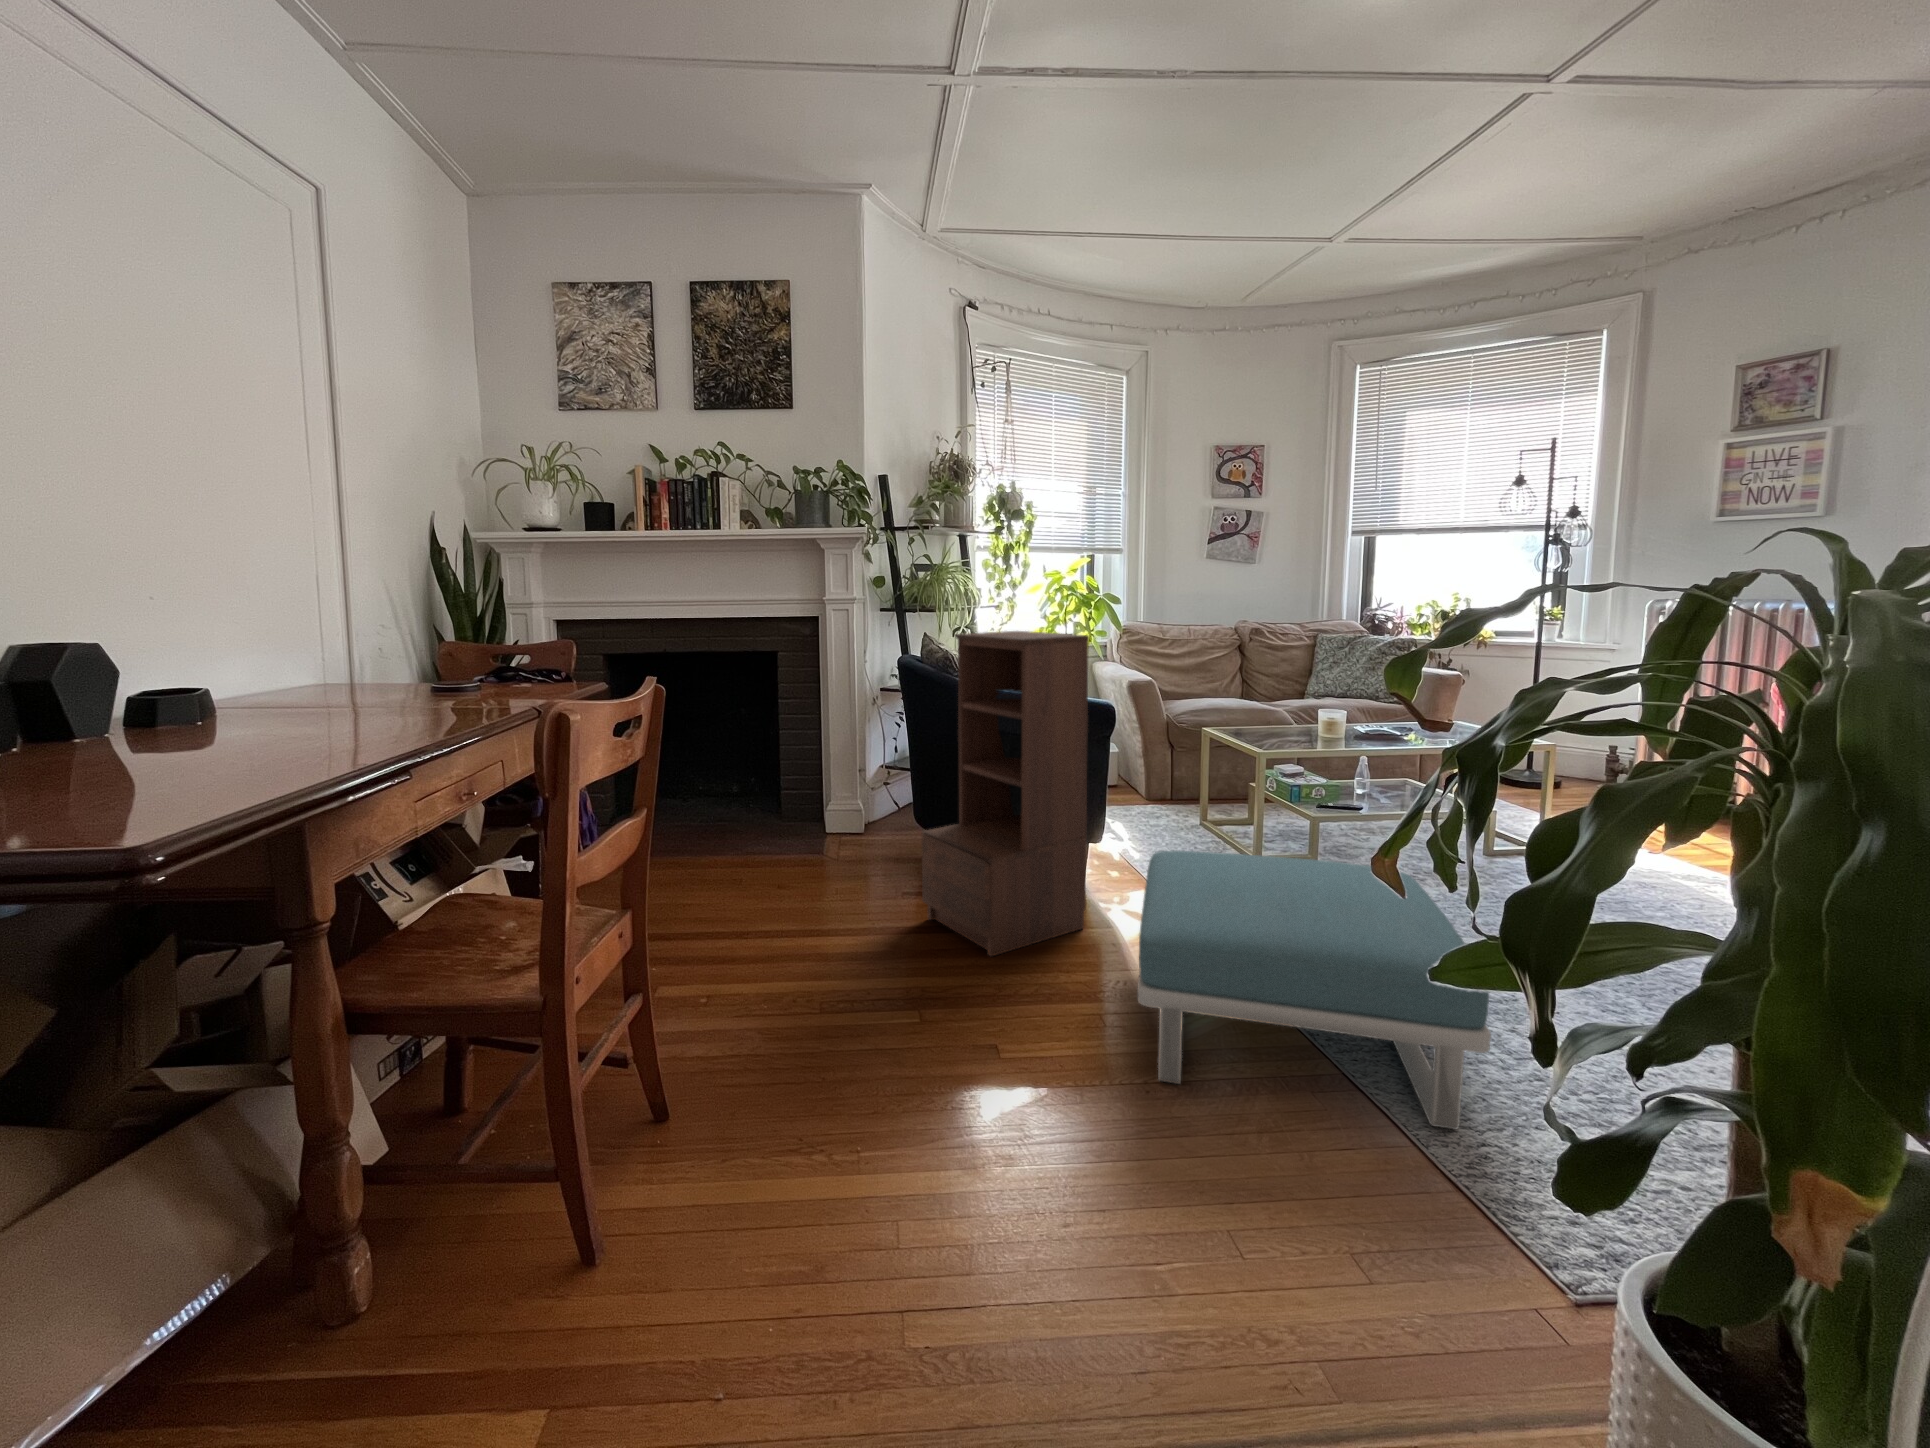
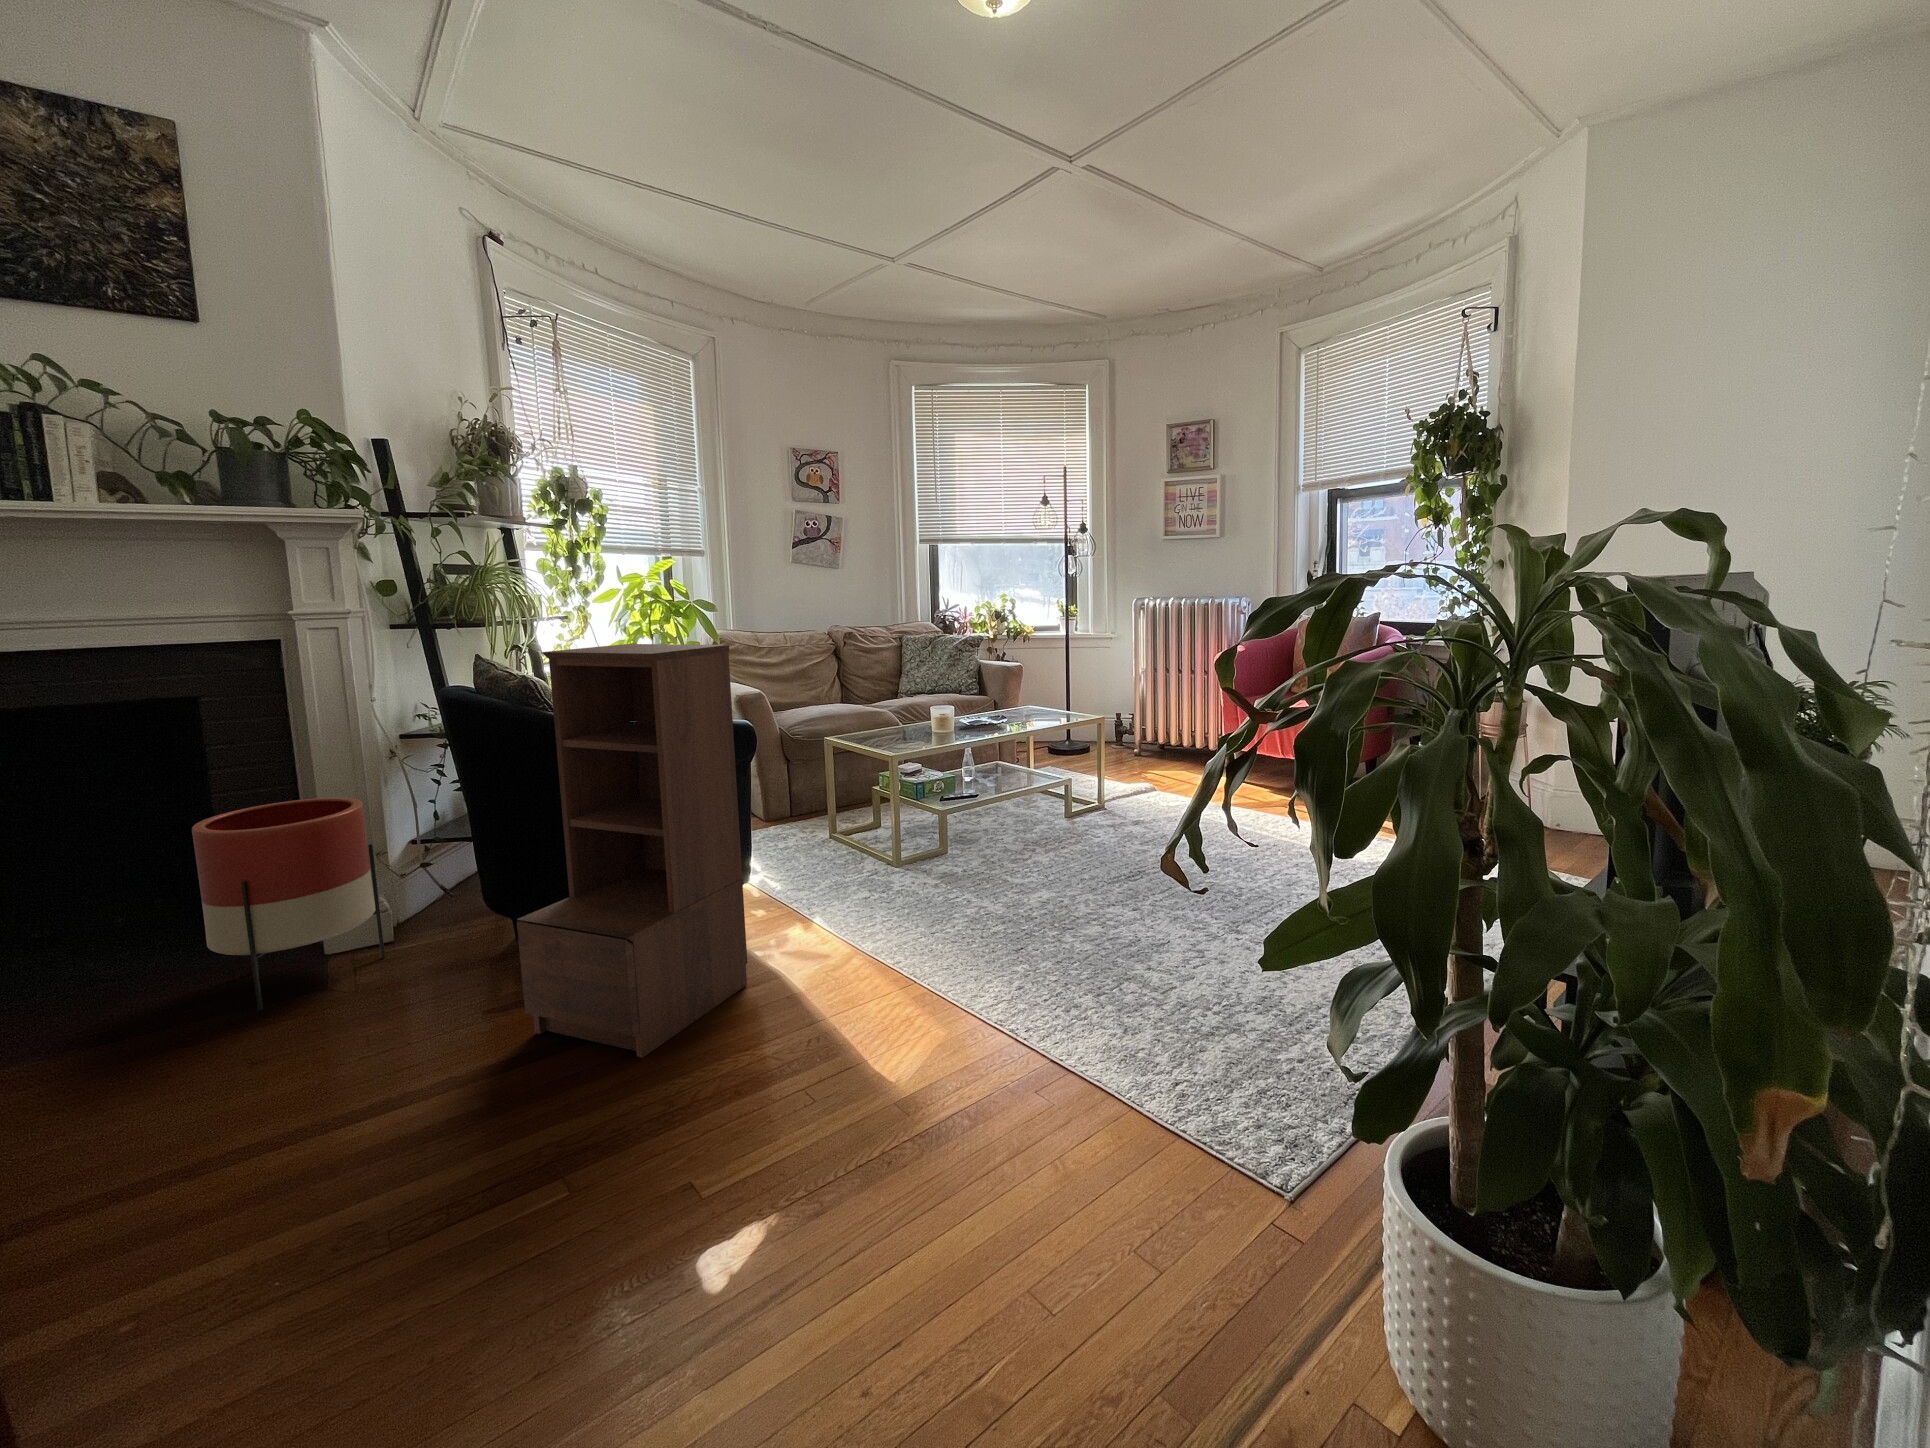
planter: none [764,727,855,861] -> present [192,798,385,1011]
footstool: present [1138,851,1491,1129] -> none [826,849,1172,1142]

